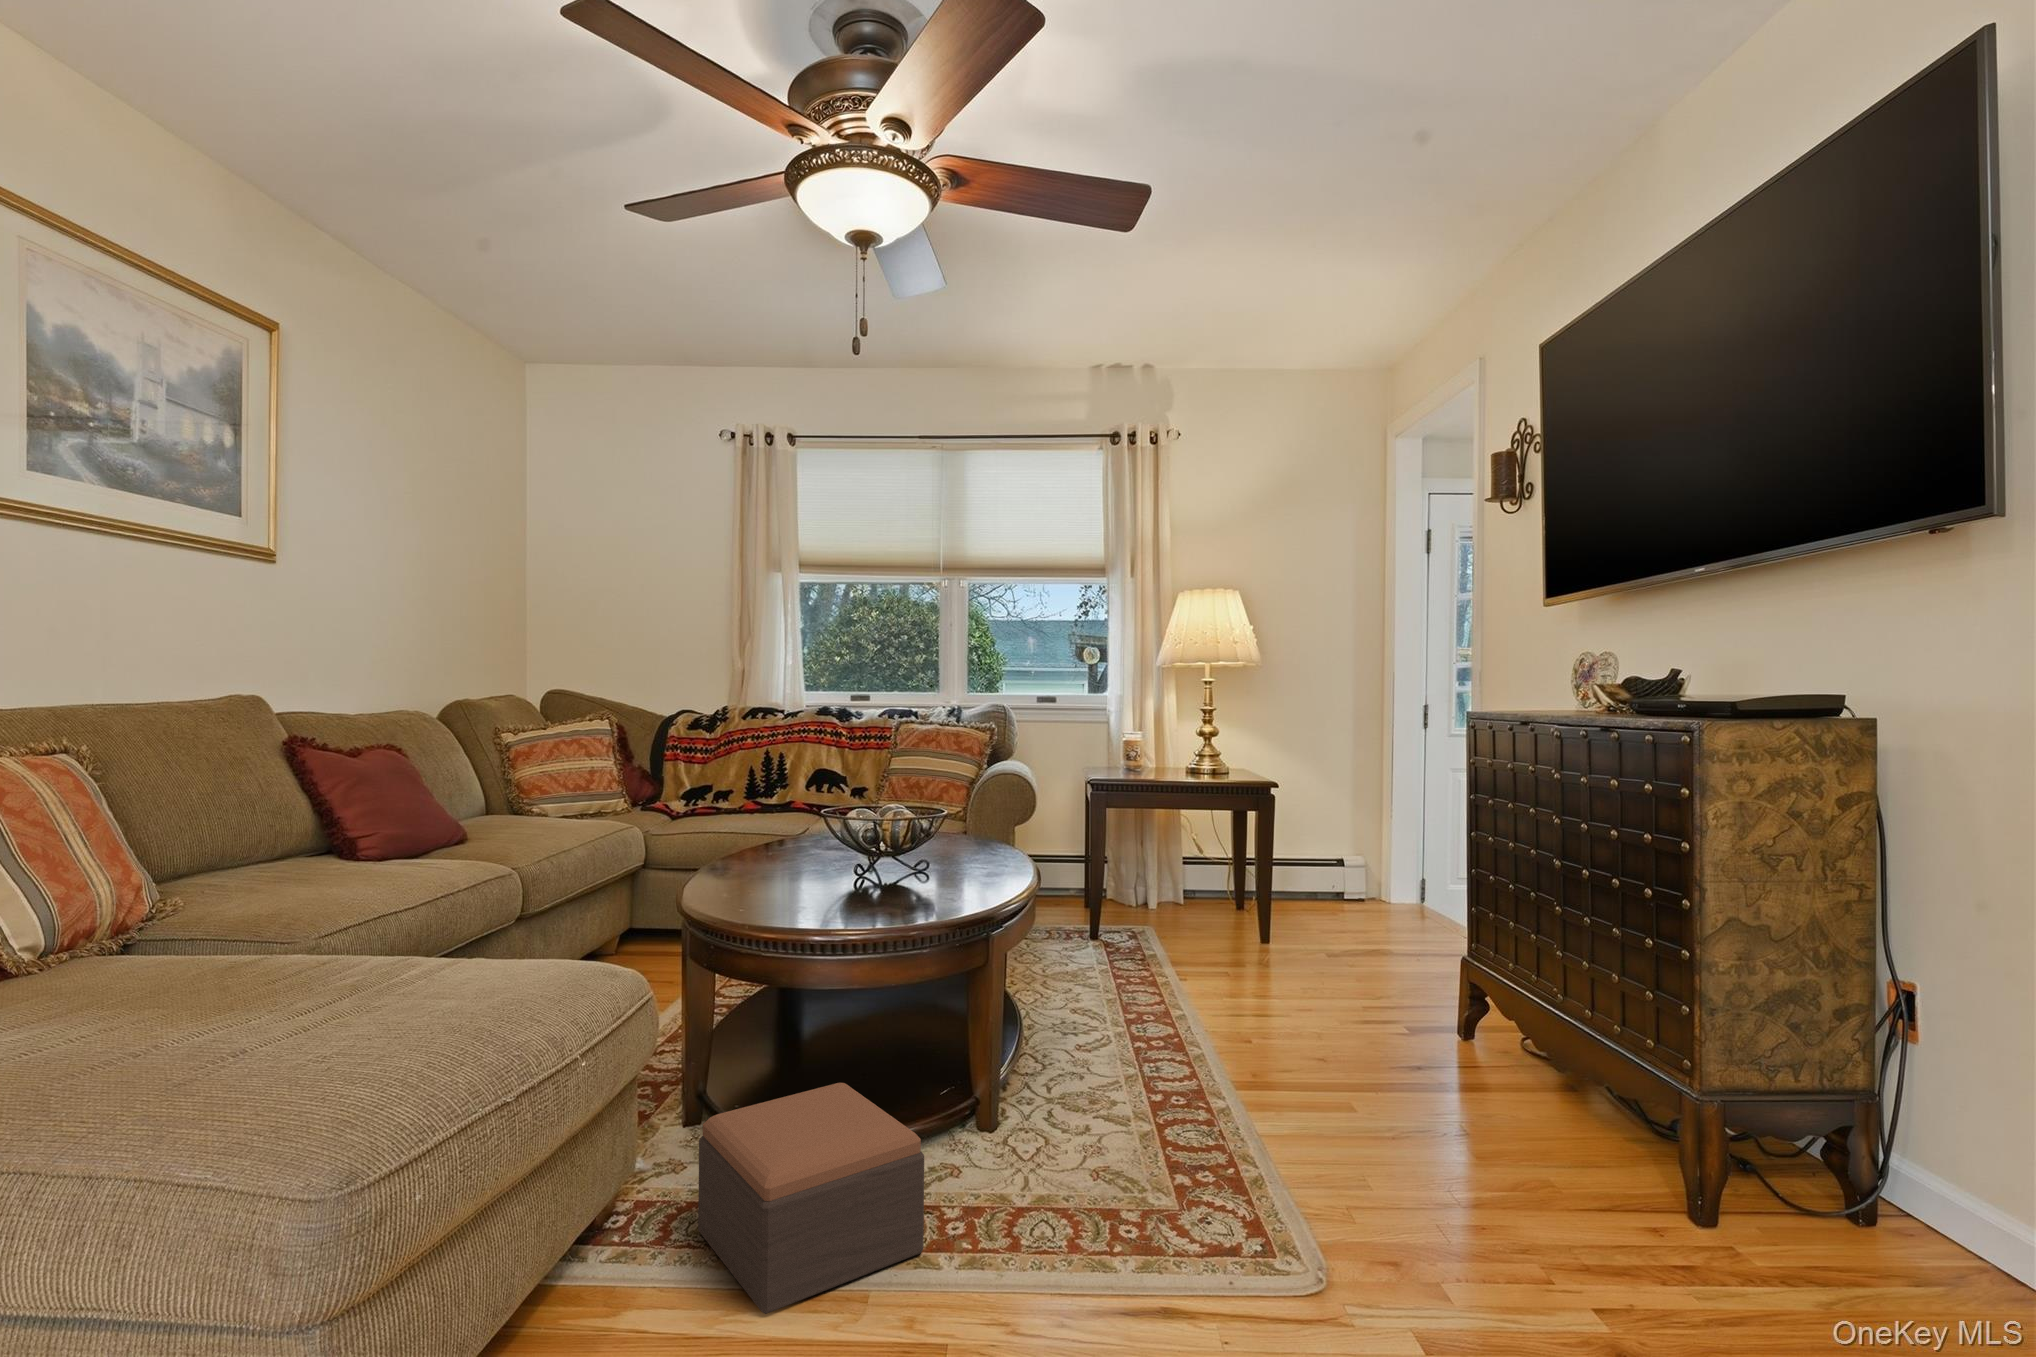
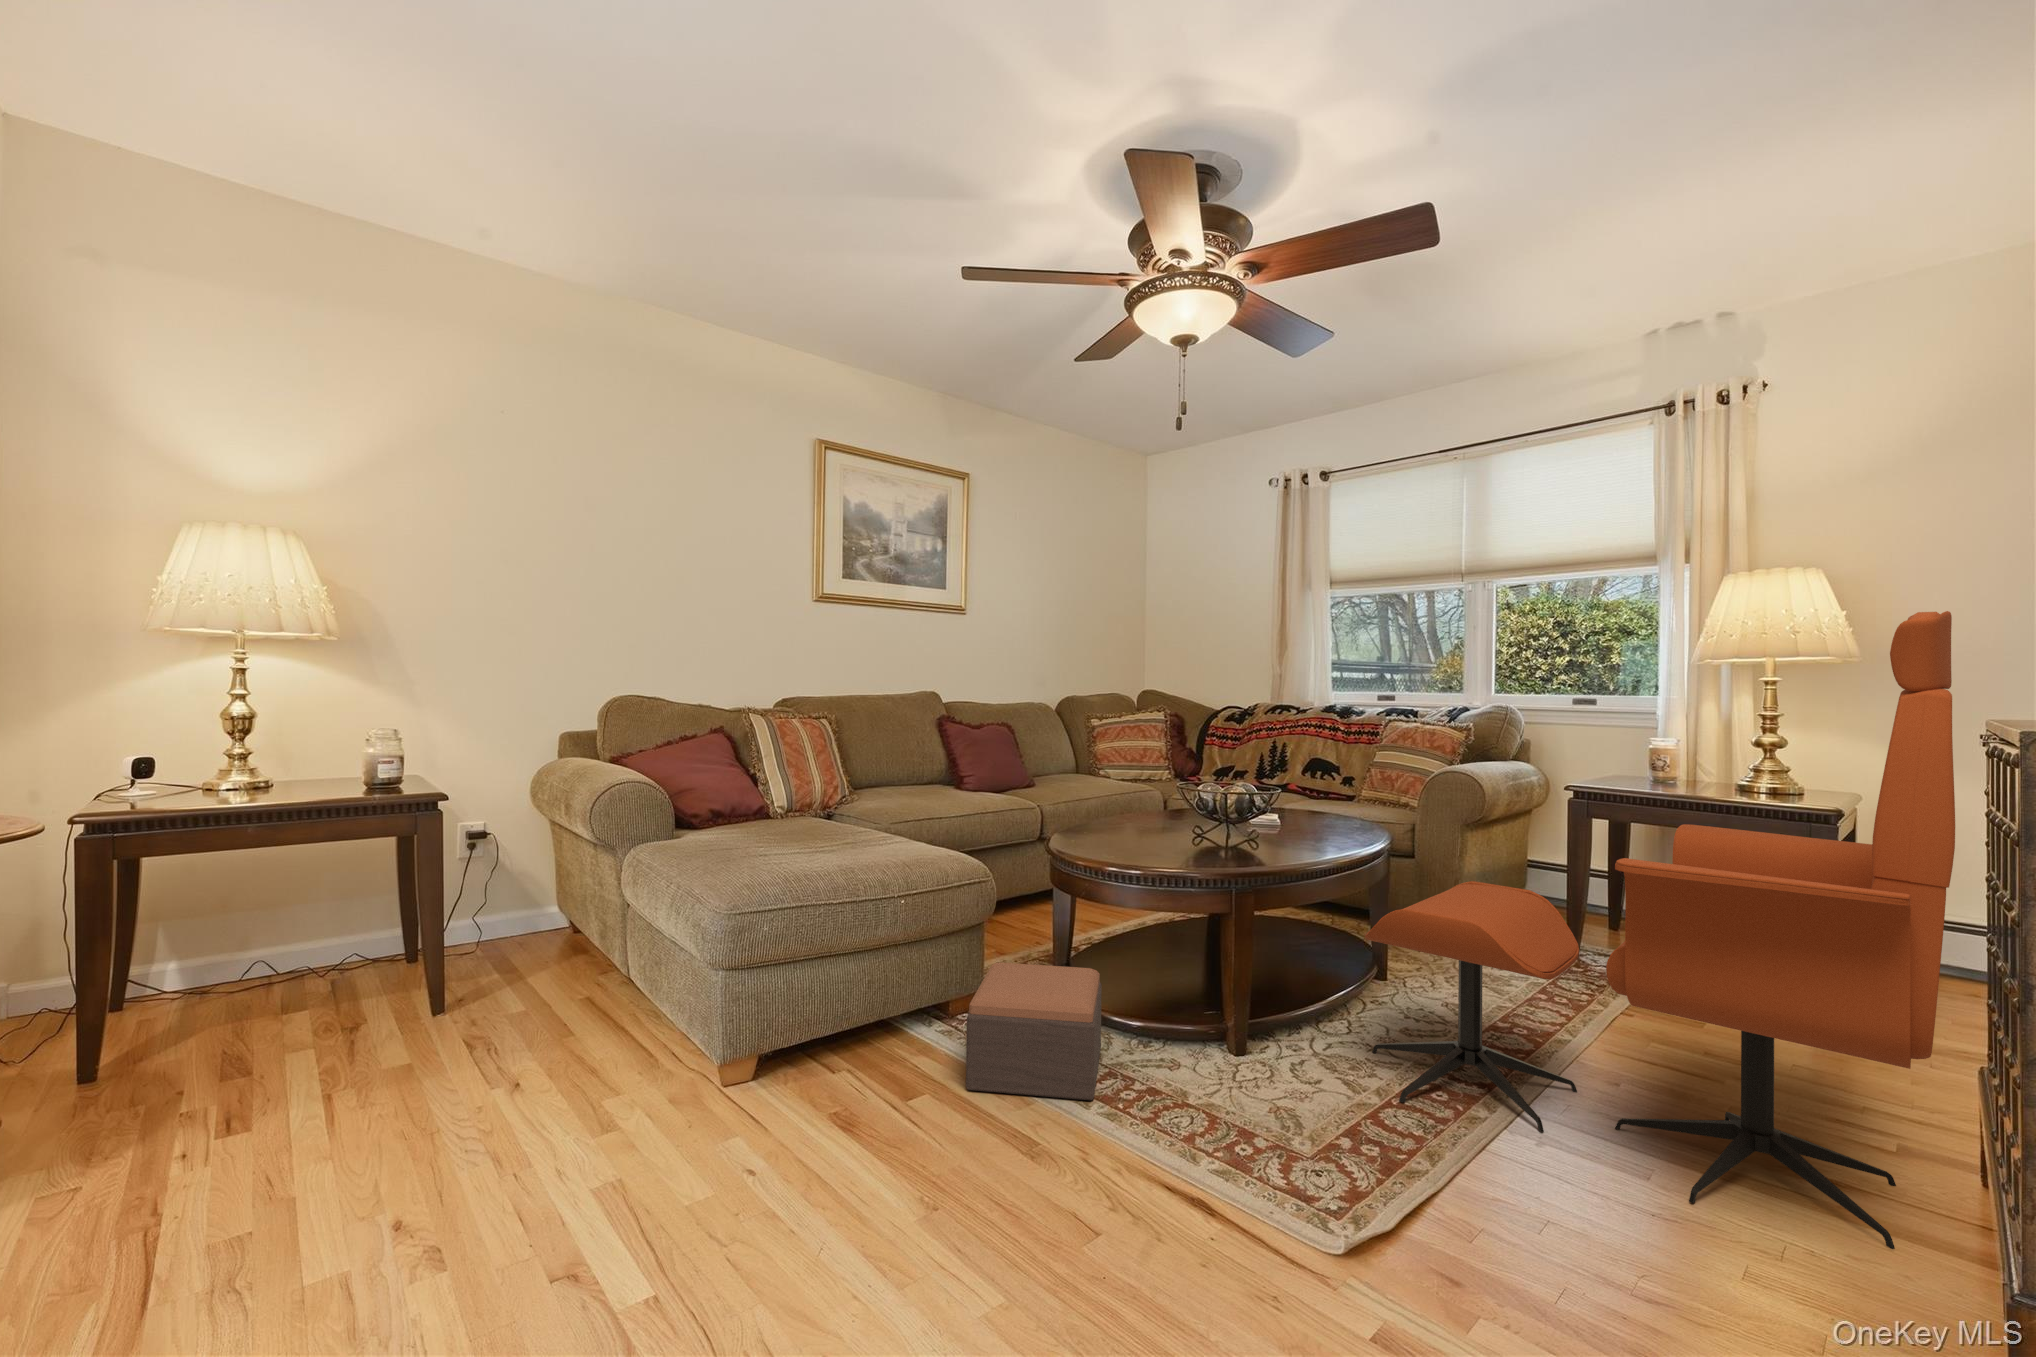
lounge chair: none [1081,644,1543,1127] -> present [1365,611,1955,1249]

